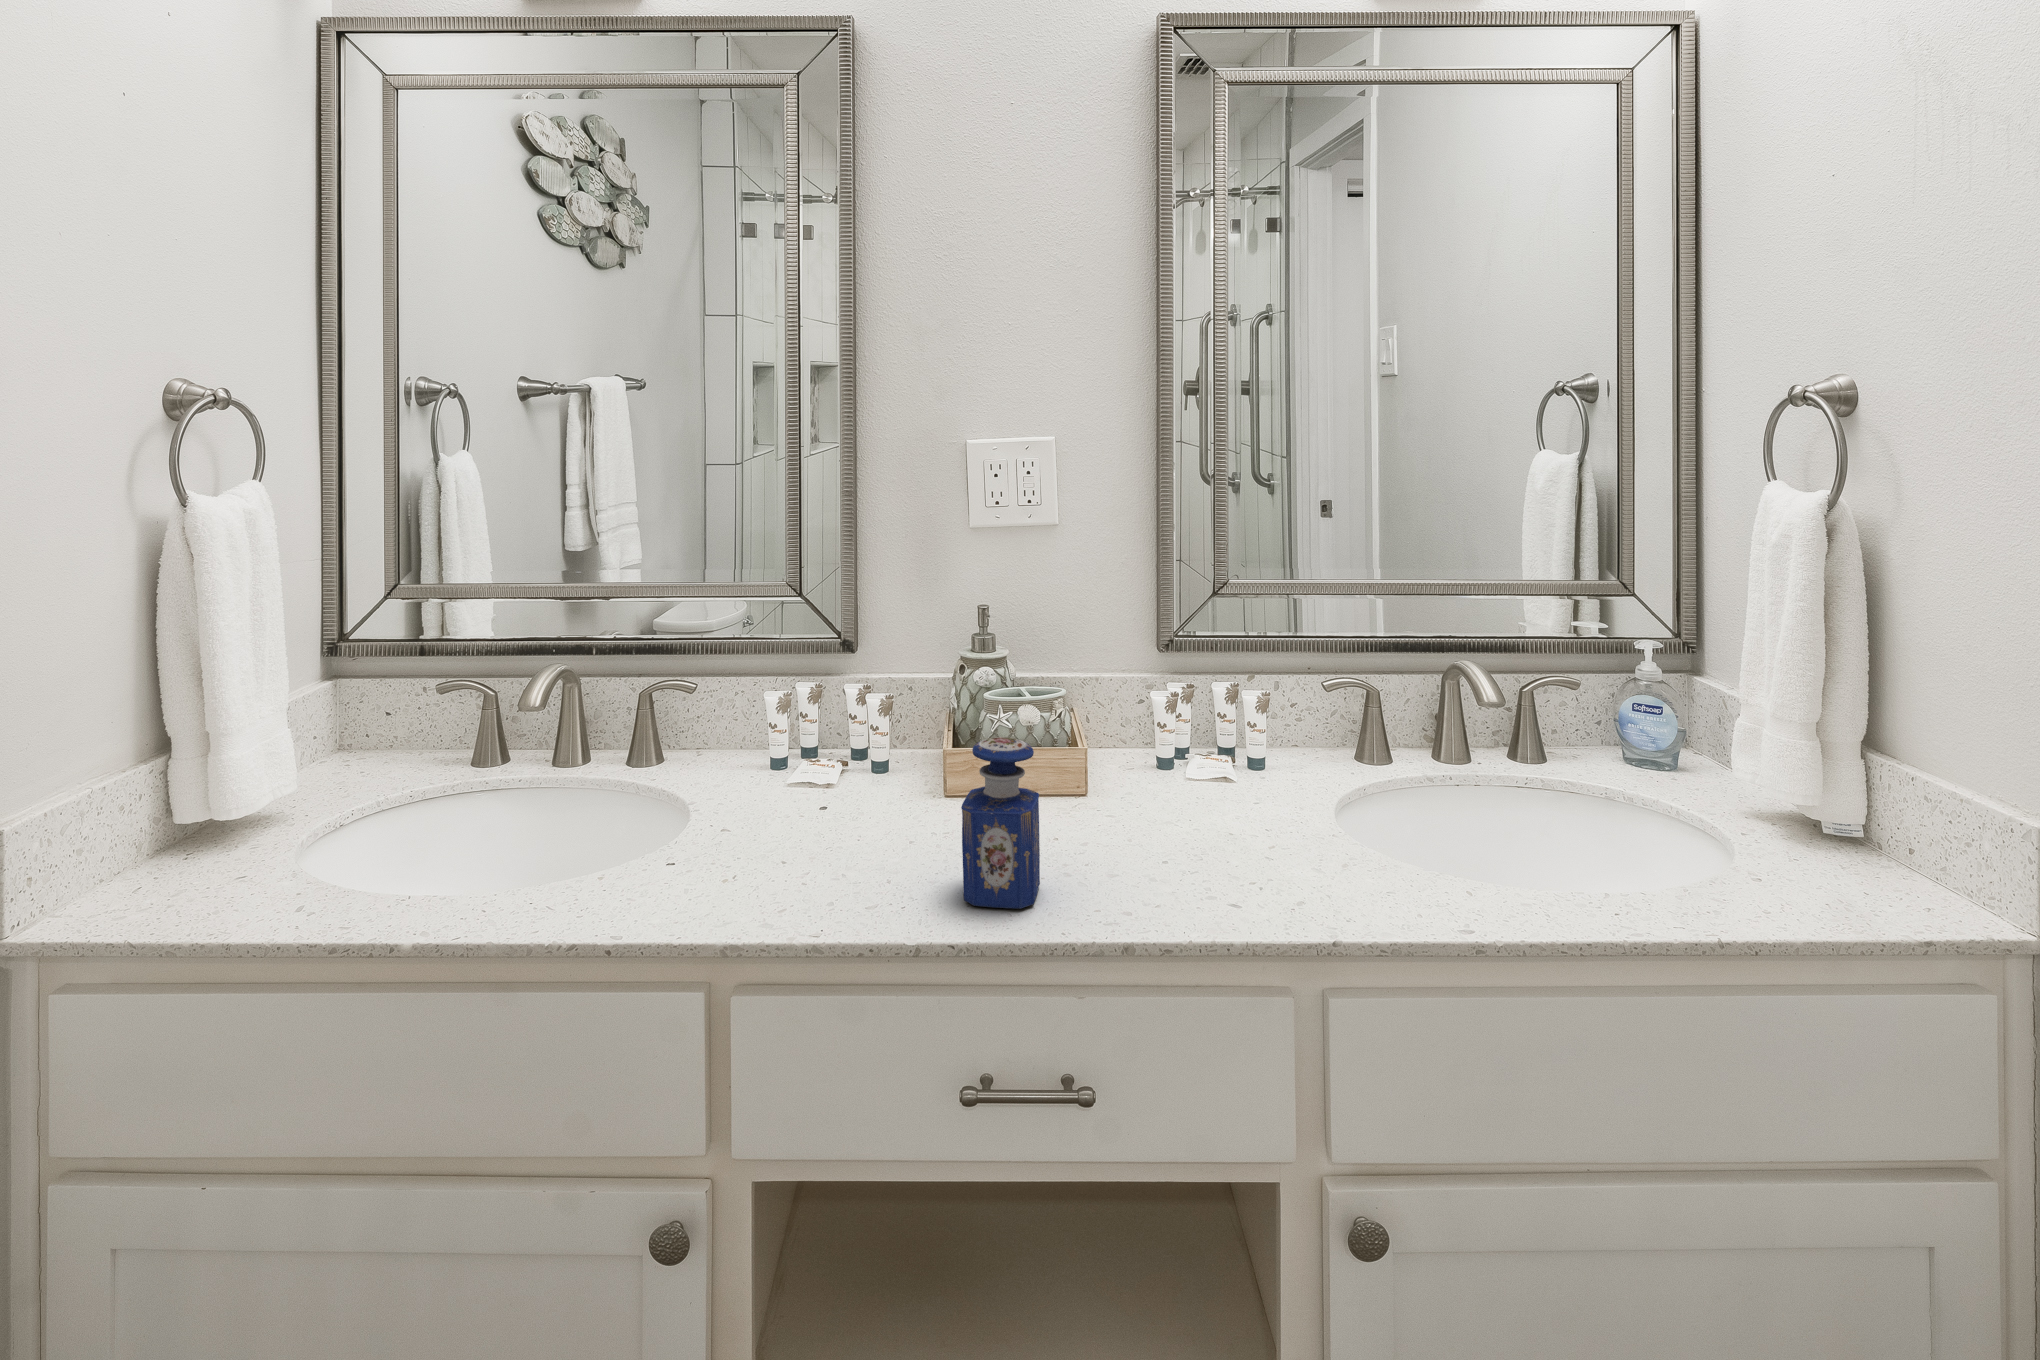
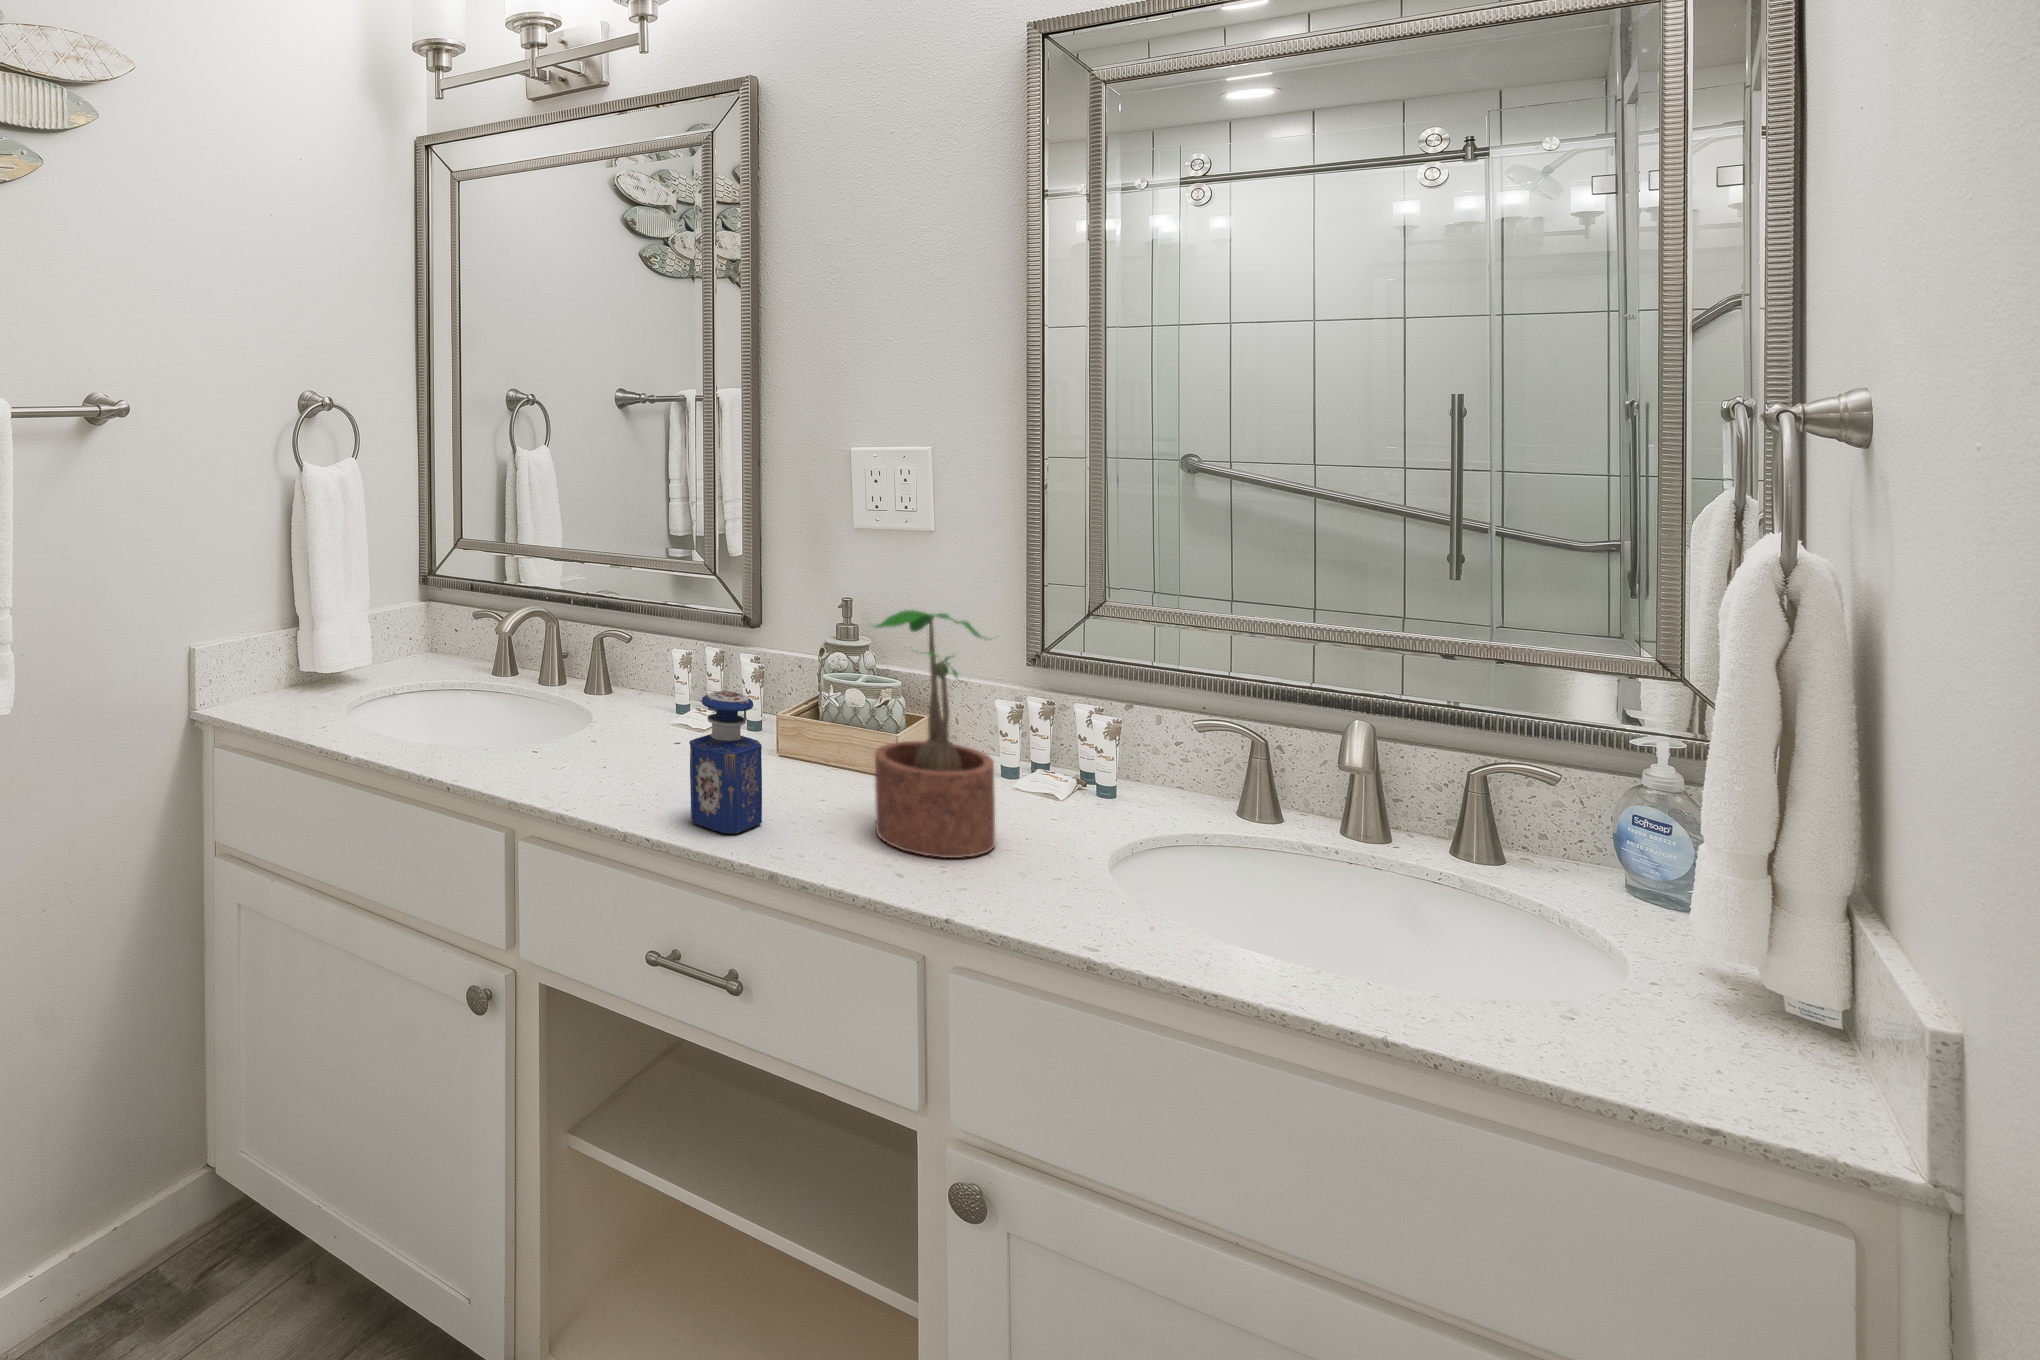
potted plant: none [1136,613,1262,875] -> present [875,610,995,858]

